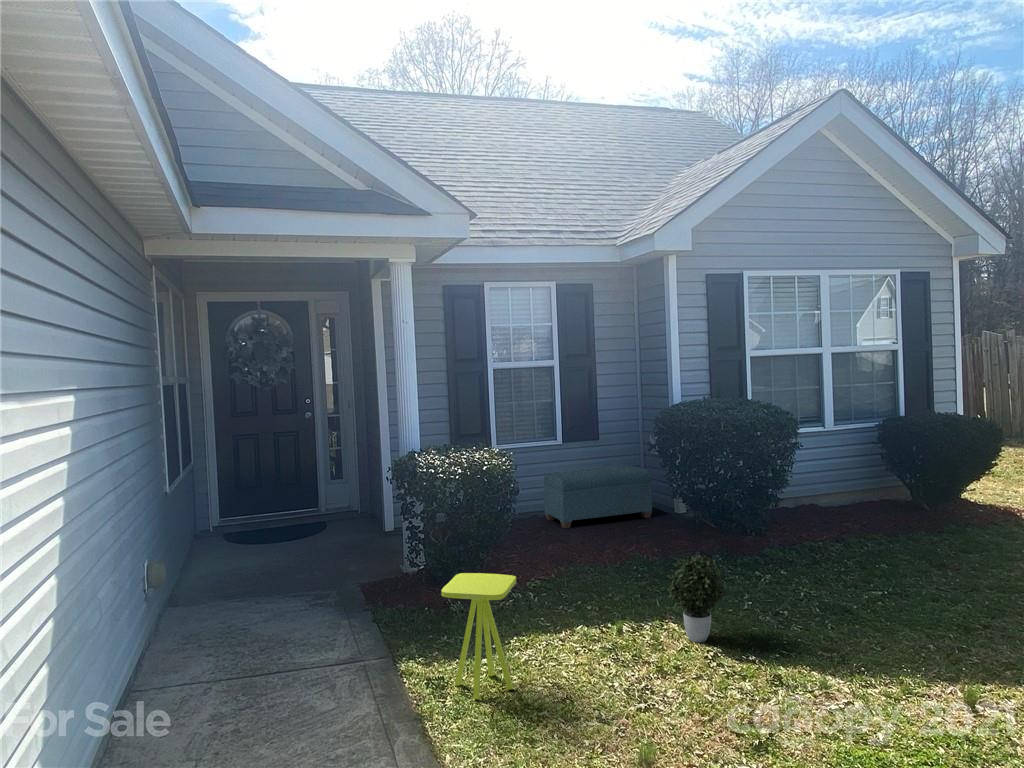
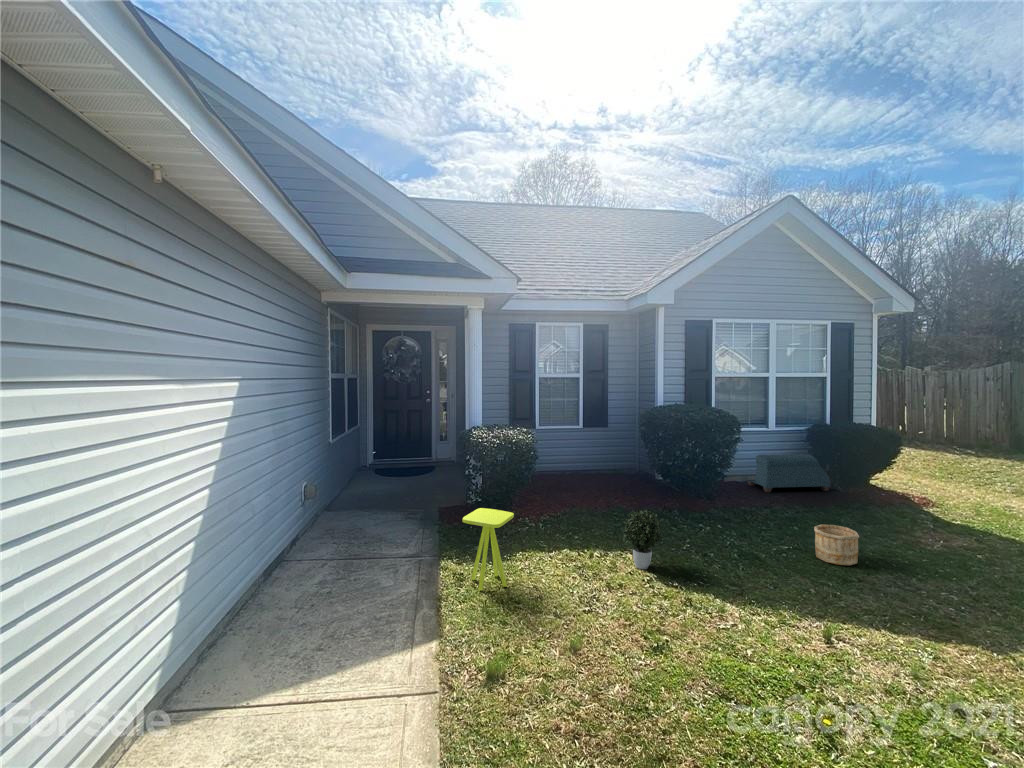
bench: present [544,466,652,528] -> present [748,454,830,492]
wooden bucket: none [917,554,978,608] -> present [814,524,860,565]

